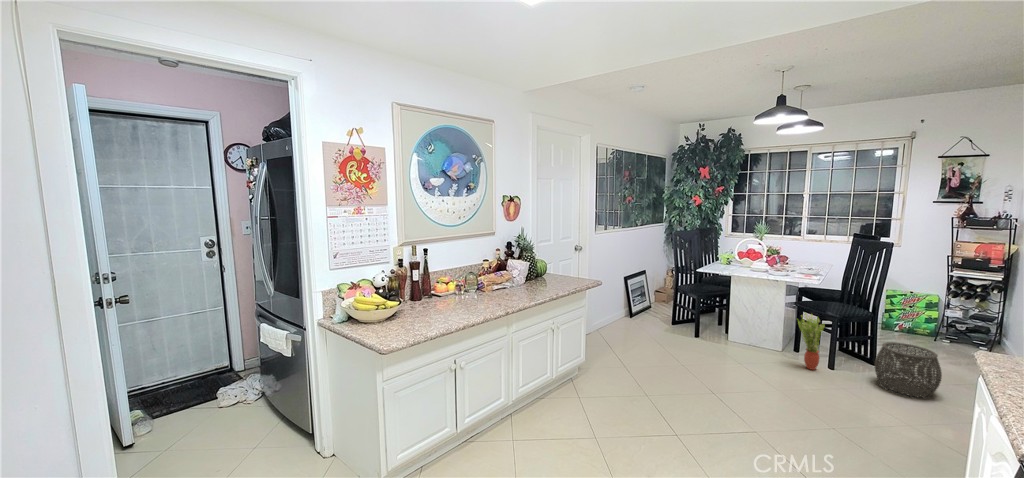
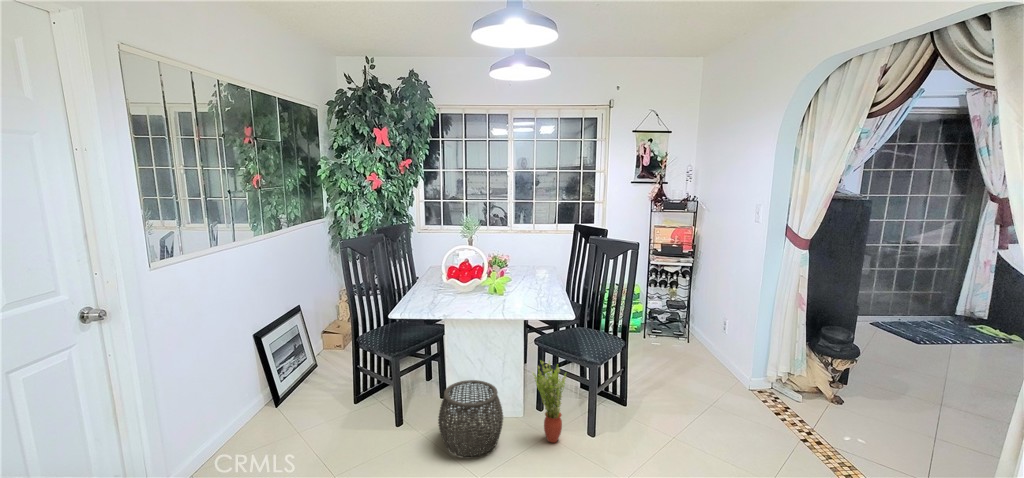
woven basket: present [875,342,942,397] -> present [438,380,503,457]

